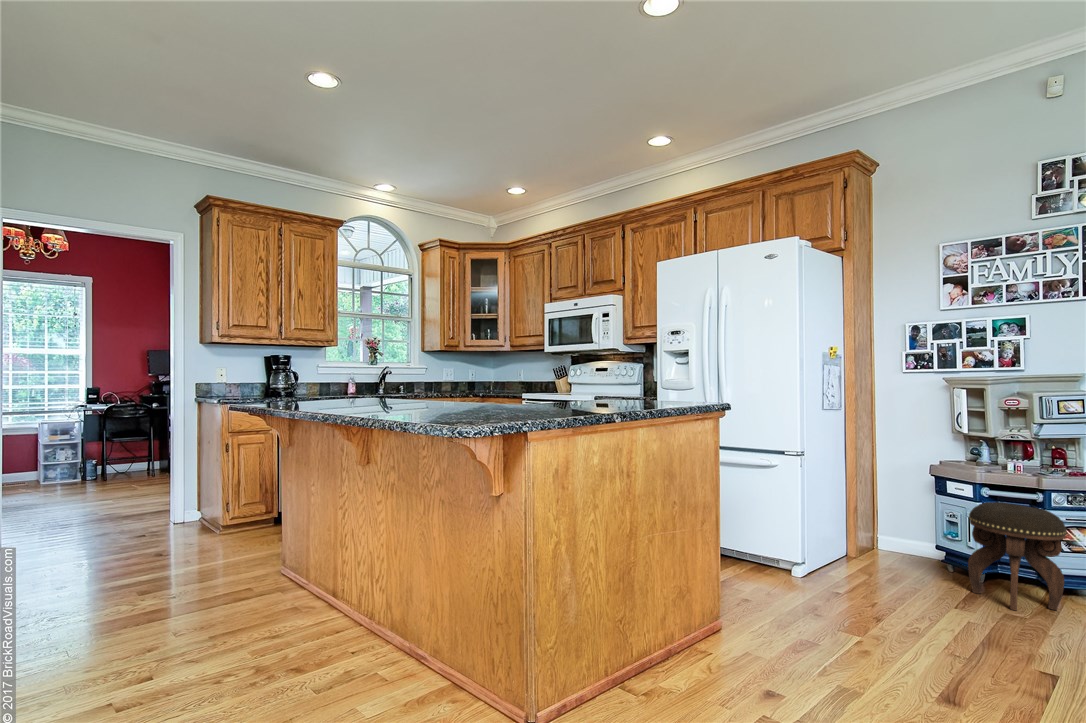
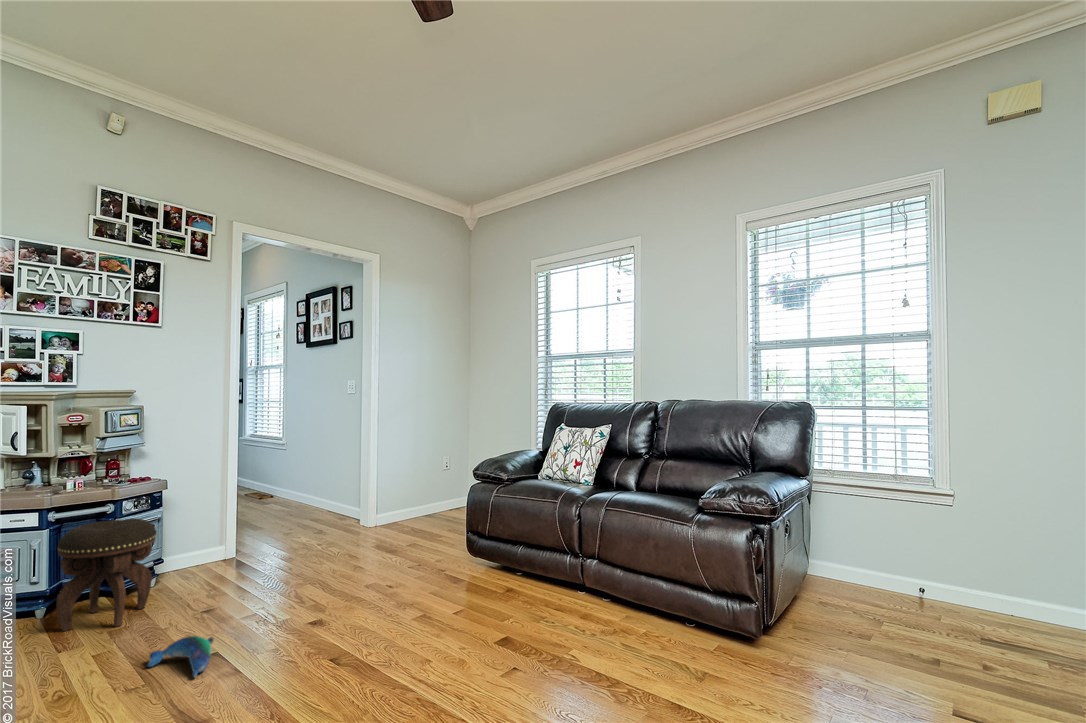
plush toy: none [982,632,1045,671] -> present [147,636,213,677]

